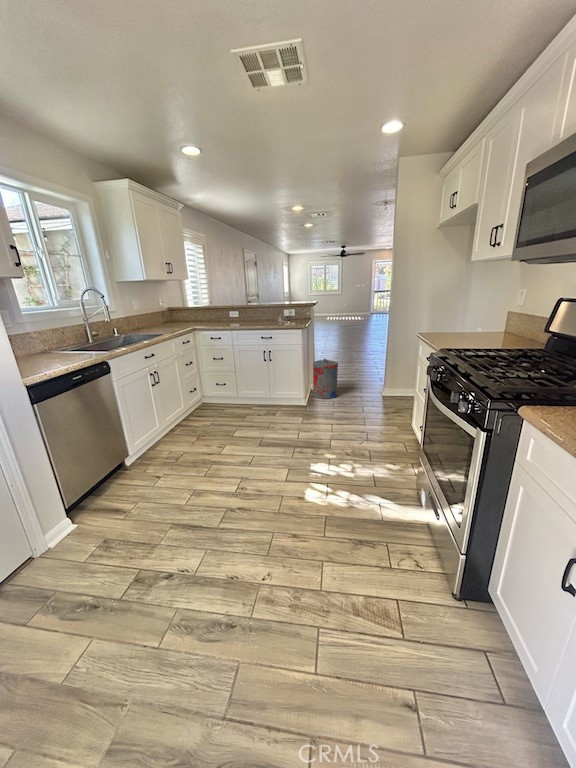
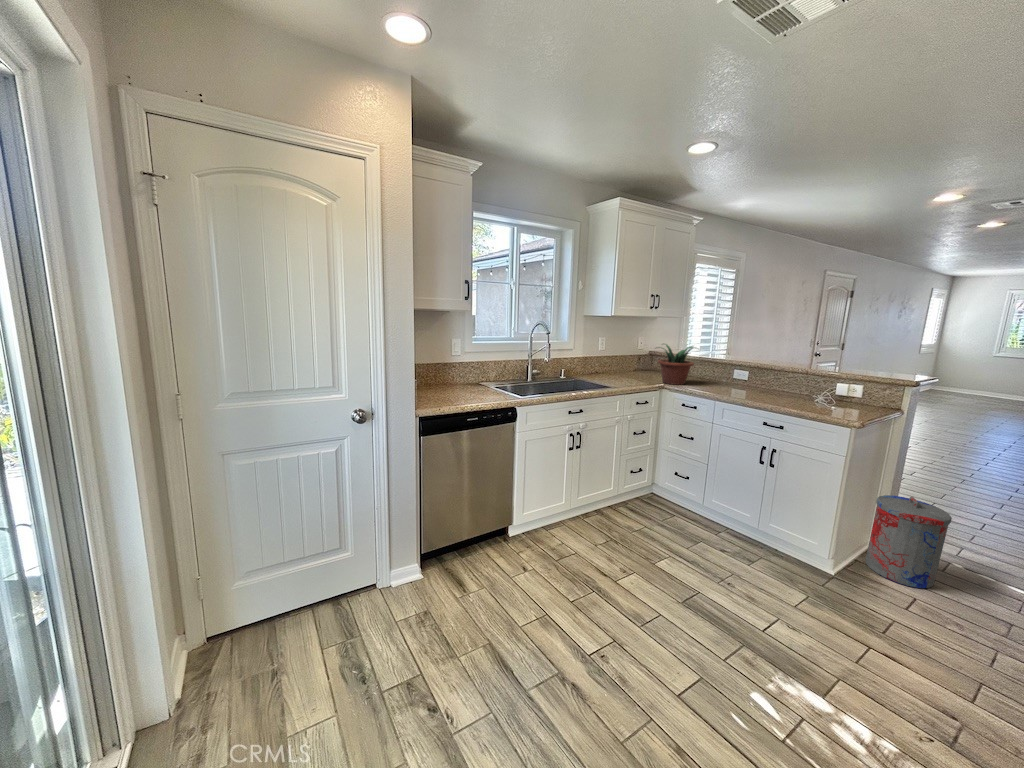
potted plant: none [180,298,210,326] -> present [658,344,694,385]

